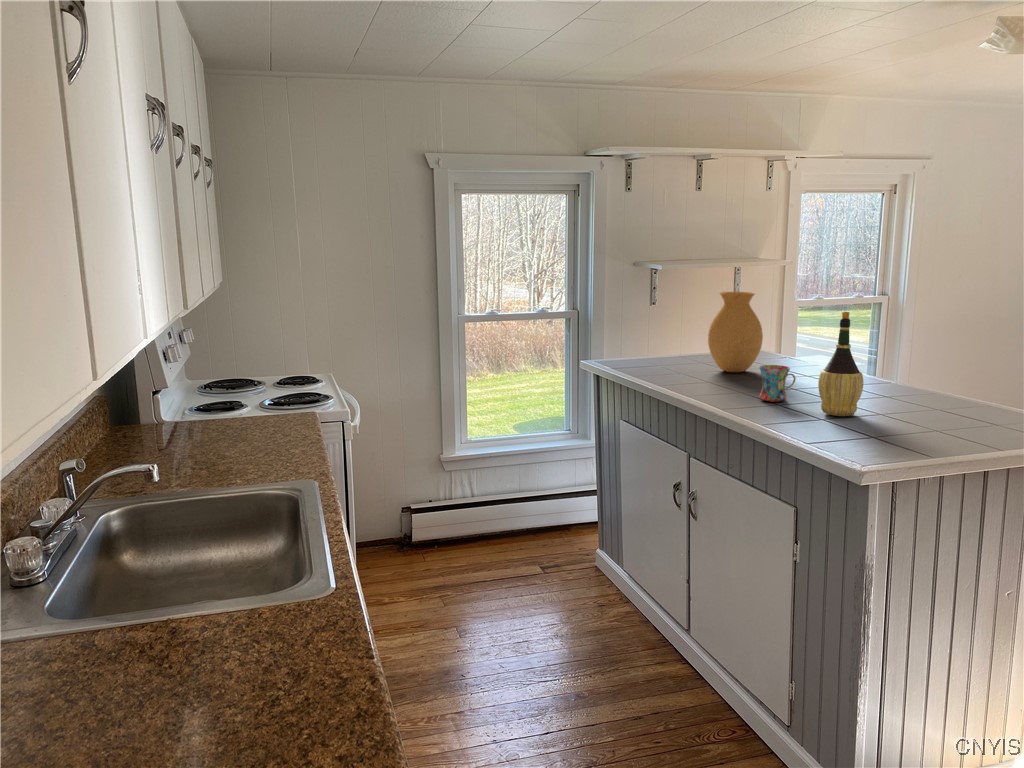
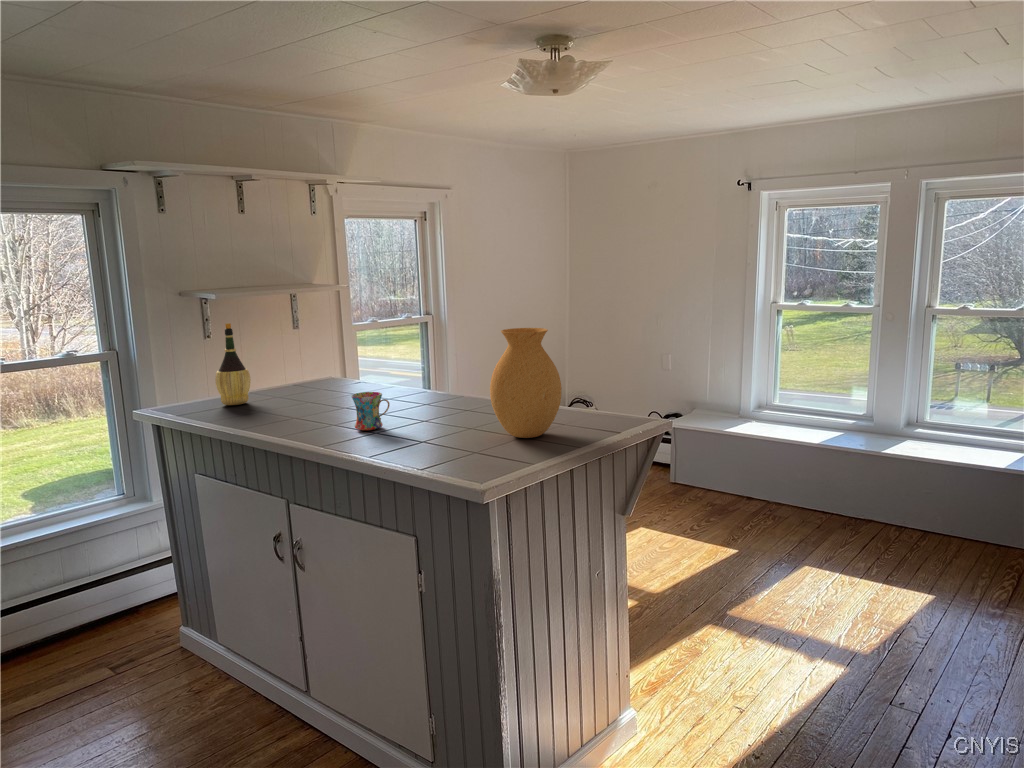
vase: present [708,292,763,372] -> present [490,328,562,438]
wine bottle: present [818,312,864,416] -> present [215,323,251,405]

